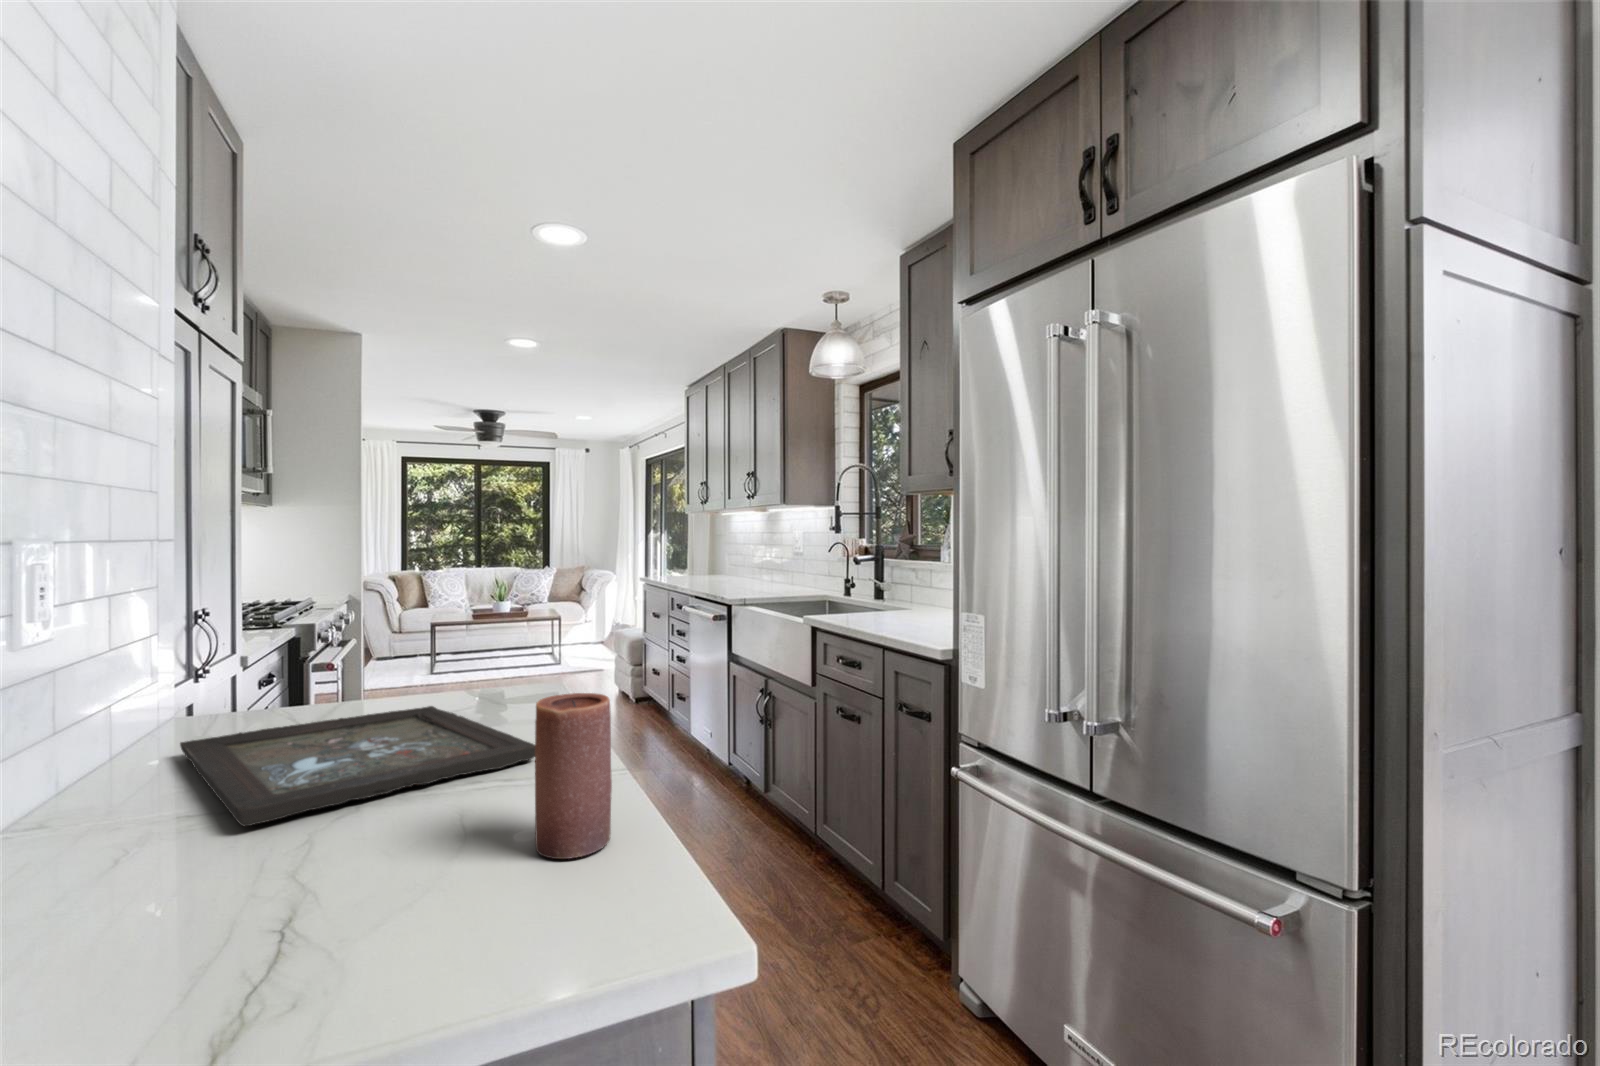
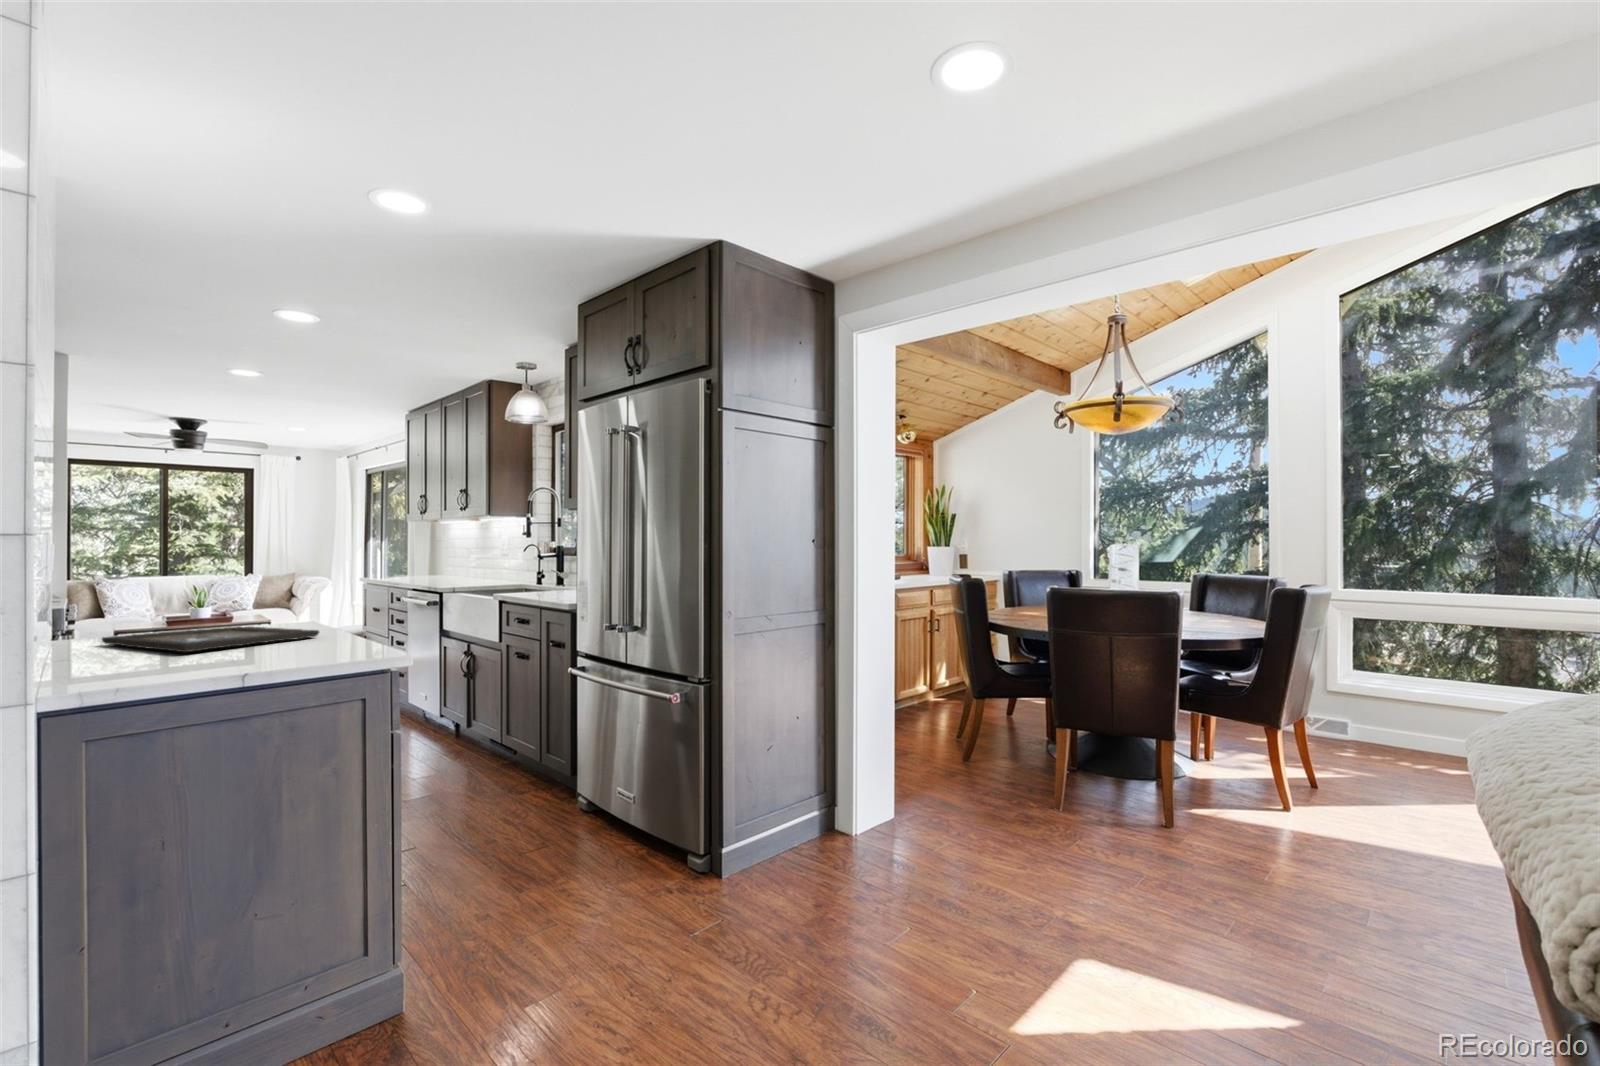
candle: present [535,693,612,859] -> none [331,592,364,651]

